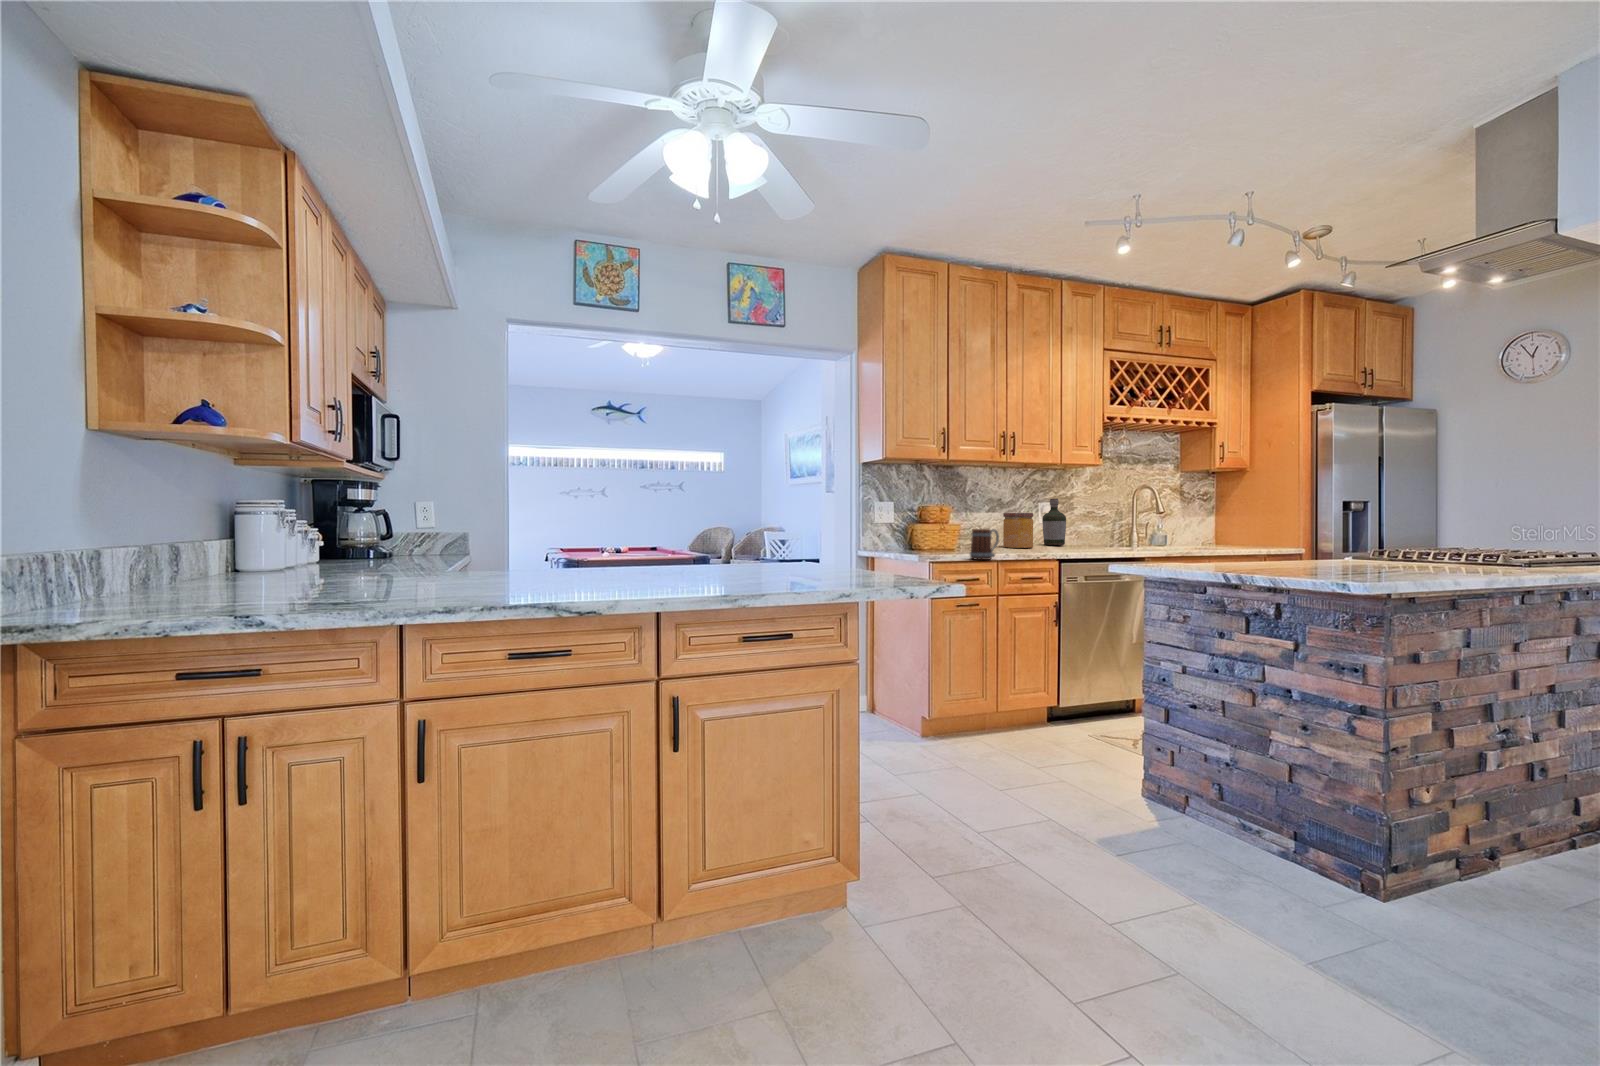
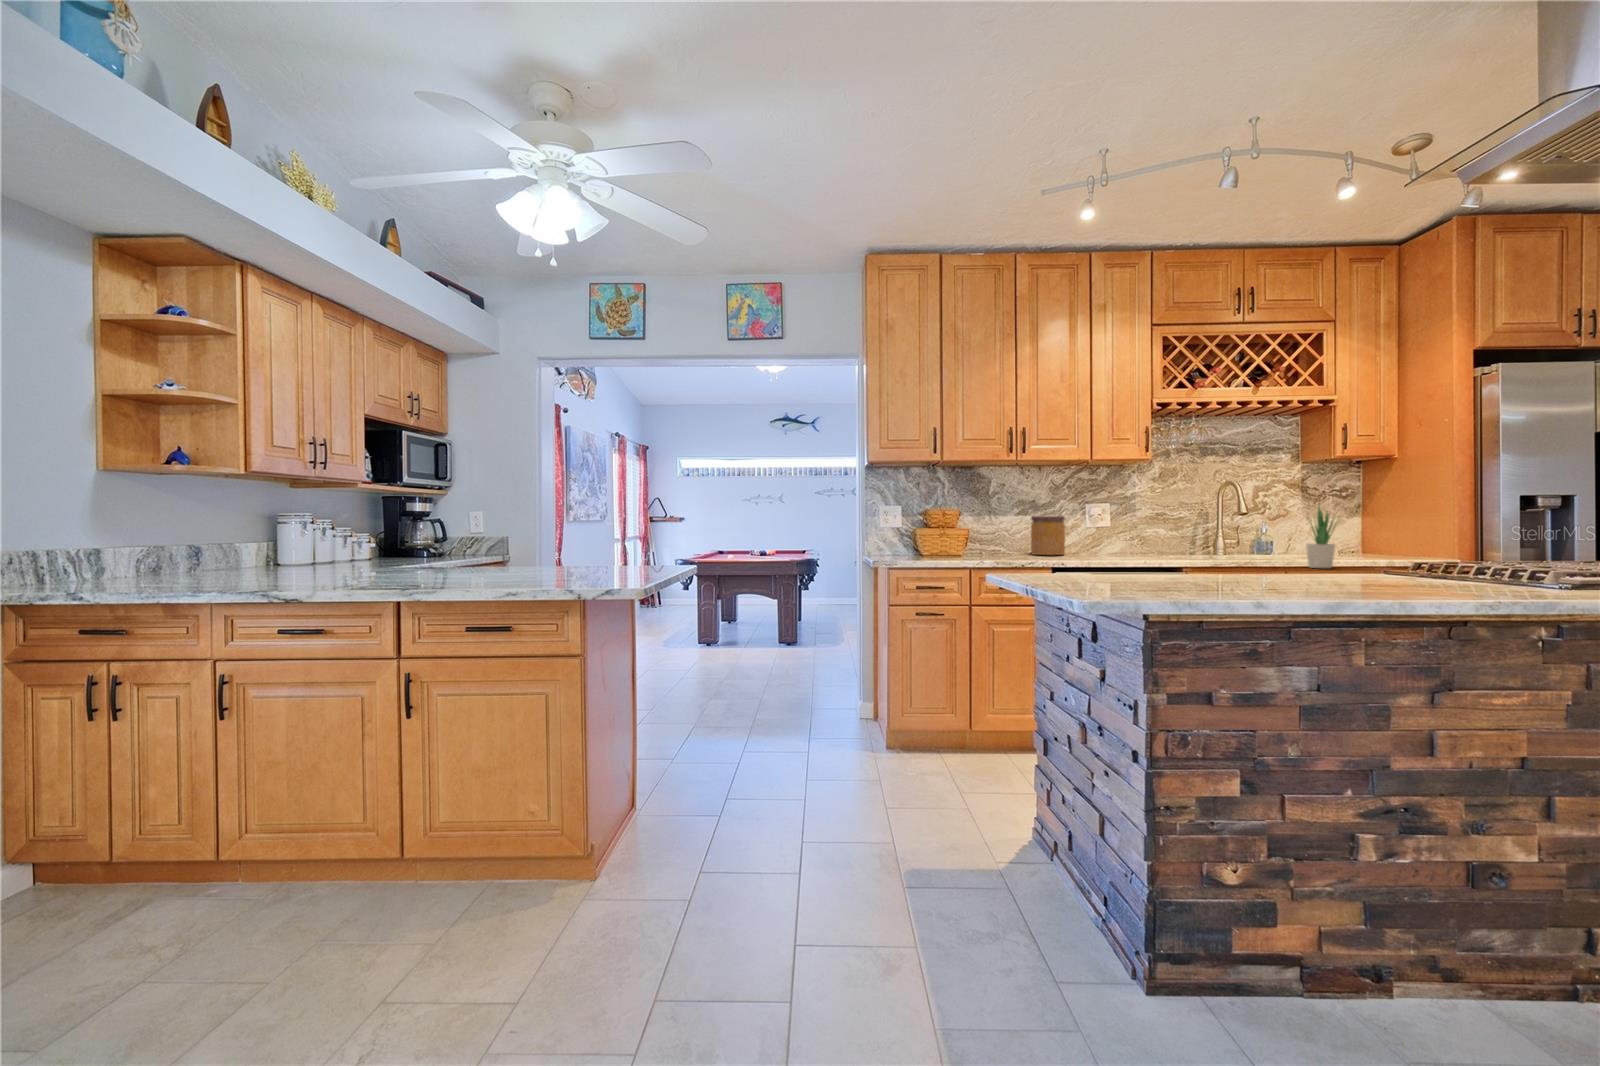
bottle: present [1042,499,1066,545] -> none [1090,499,1115,553]
potted plant: none [1223,502,1248,554] -> present [1306,503,1336,568]
mug: present [970,529,999,560] -> none [938,534,974,567]

